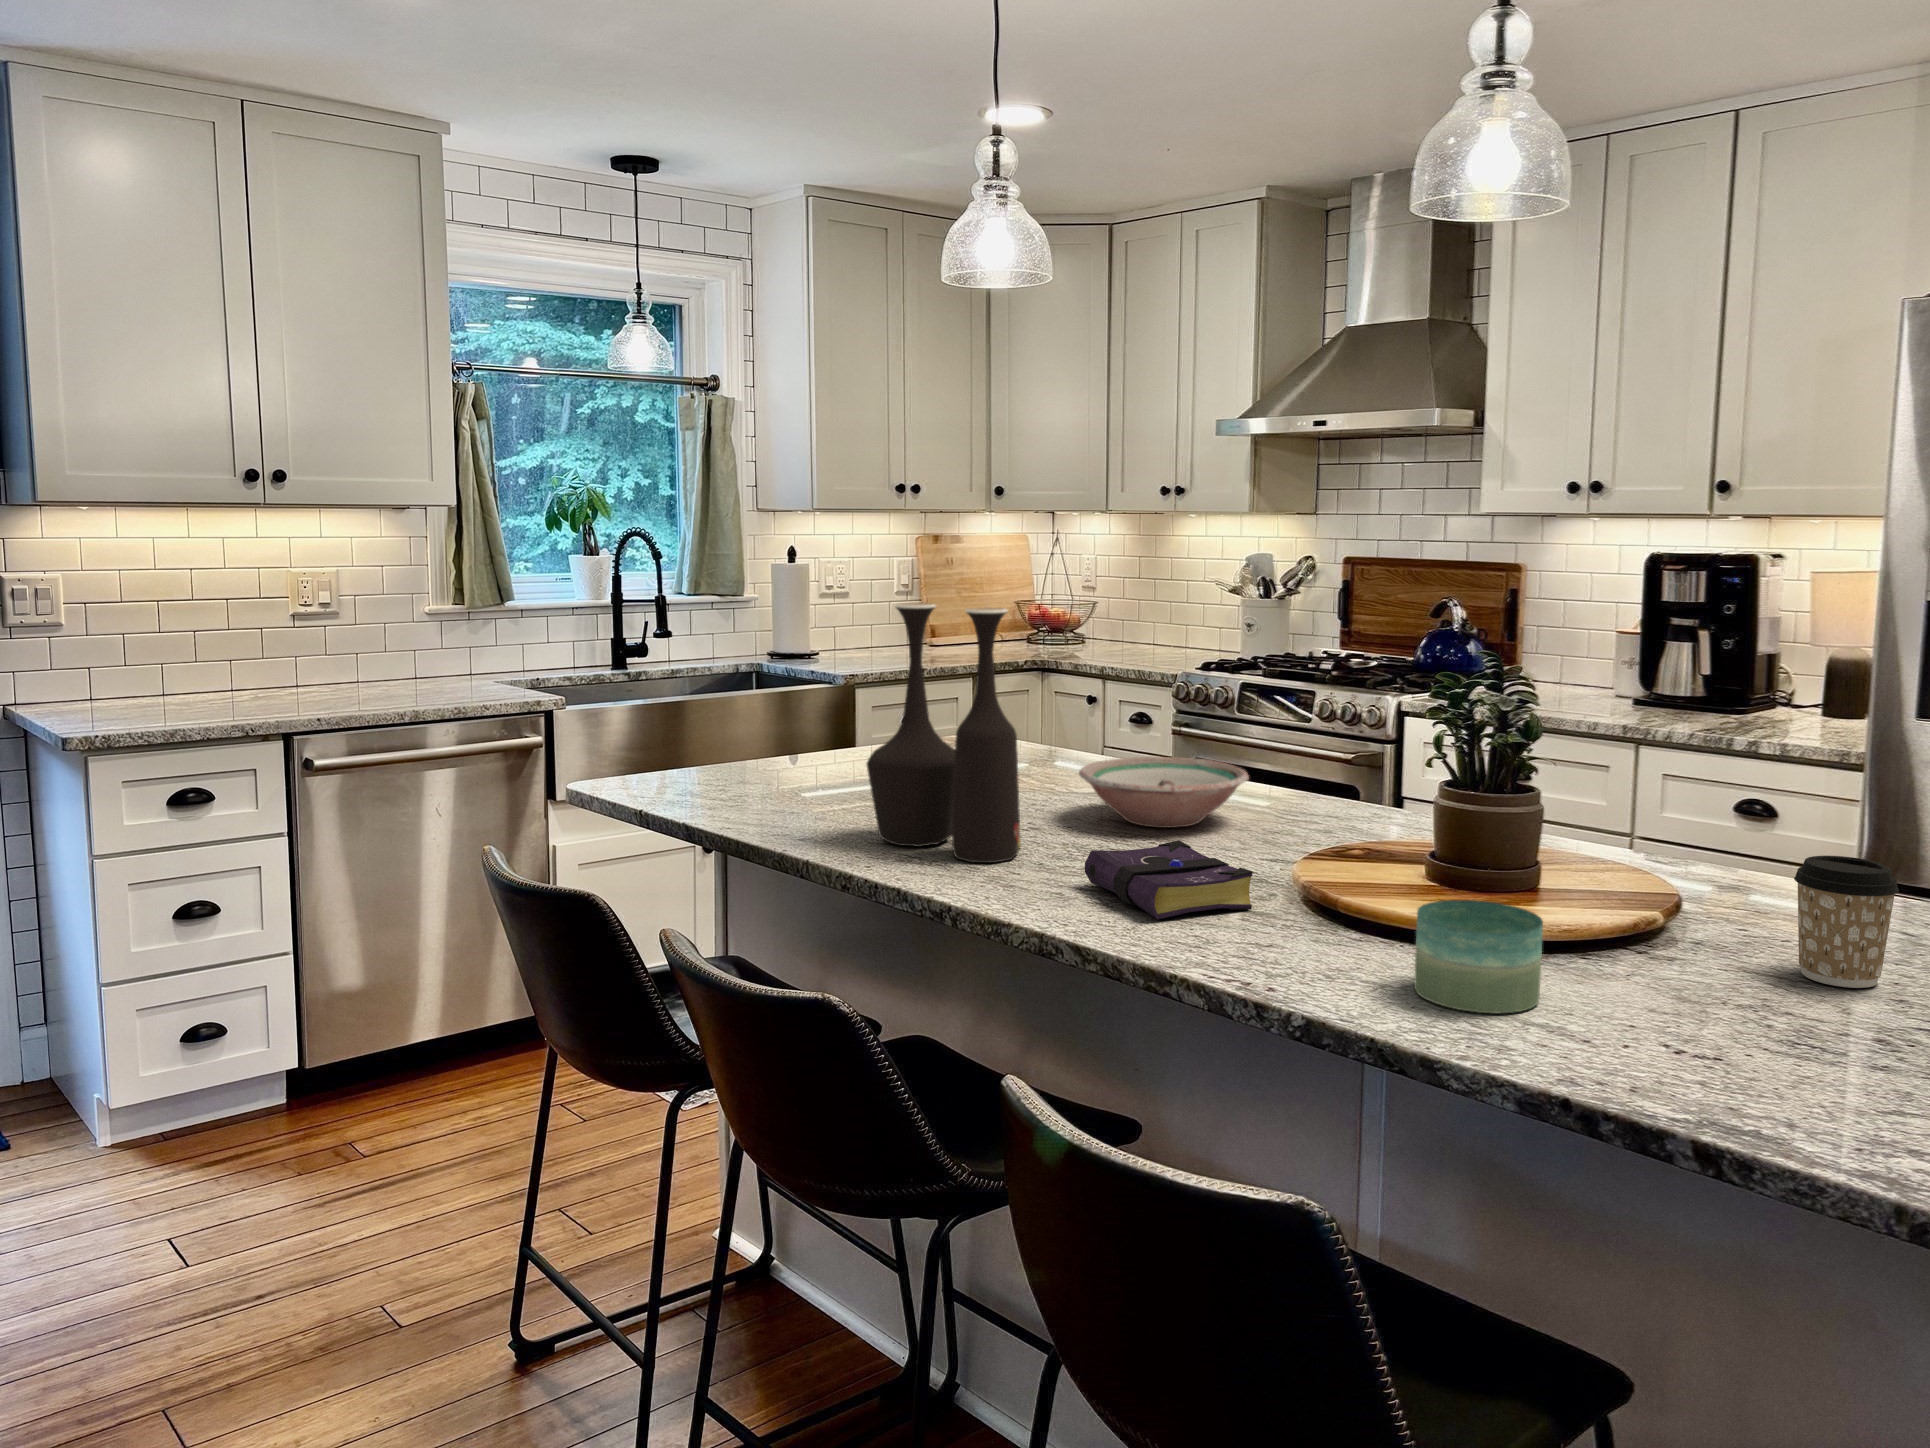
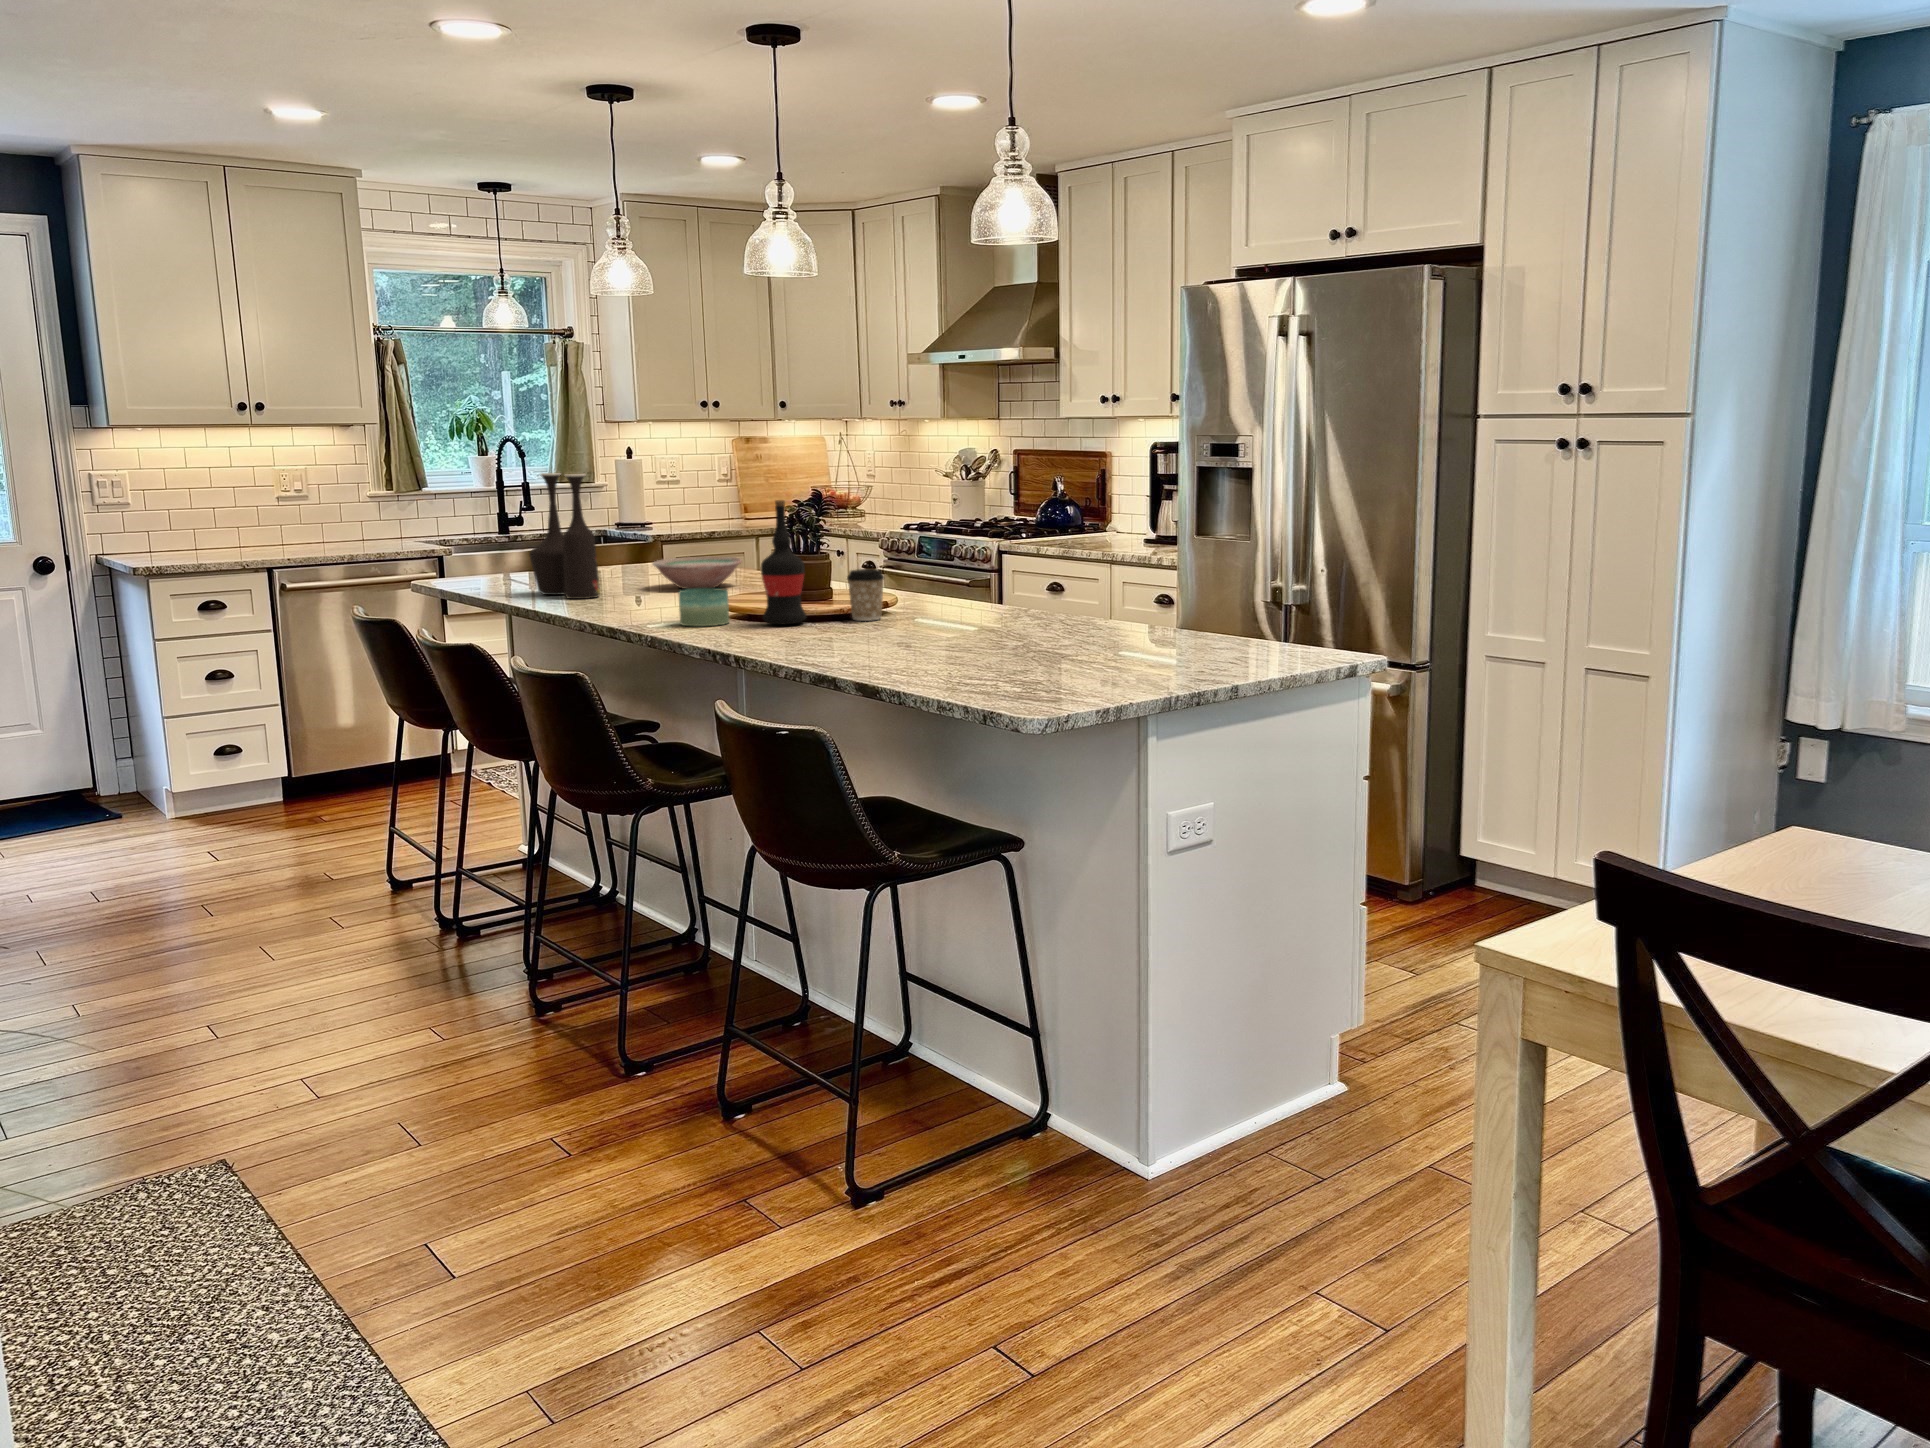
wine bottle: none [1633,700,1757,1010] -> present [760,500,806,624]
book: present [1085,840,1253,919] -> none [609,584,670,610]

